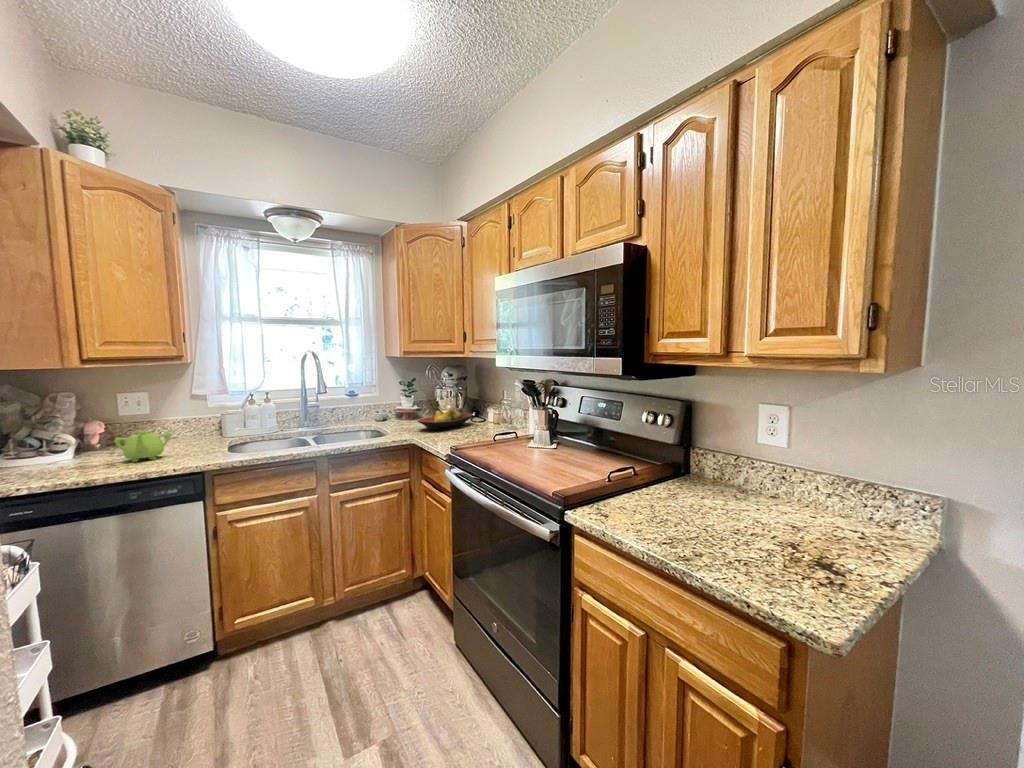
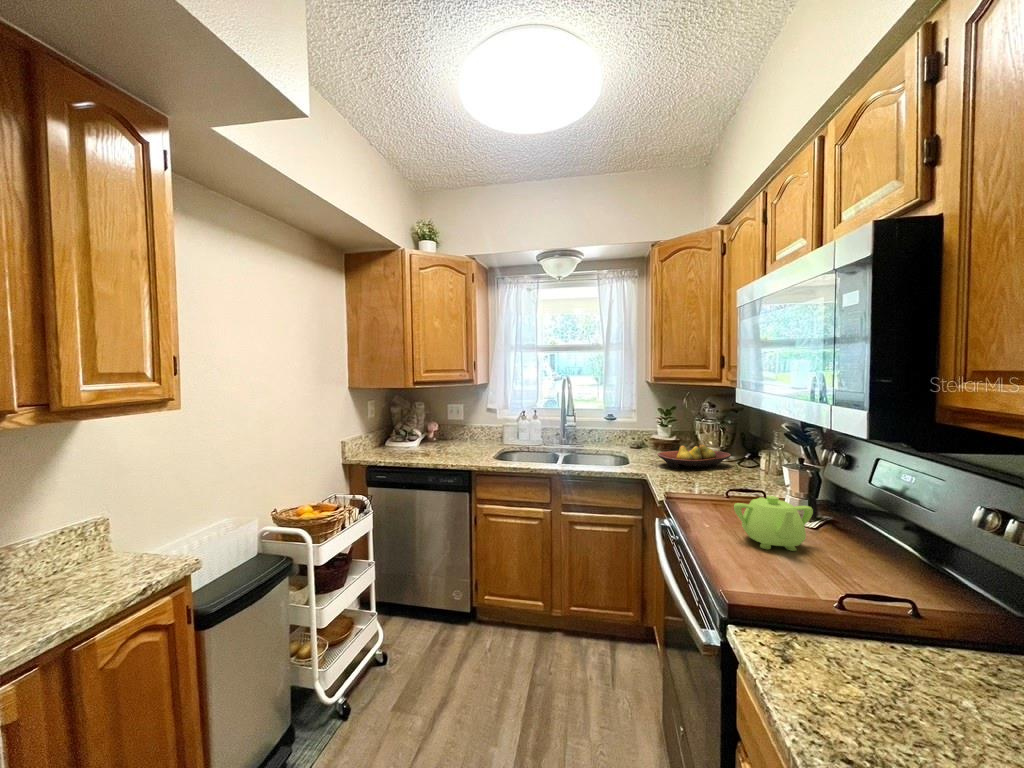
teapot: present [114,431,171,462] -> present [734,496,813,551]

